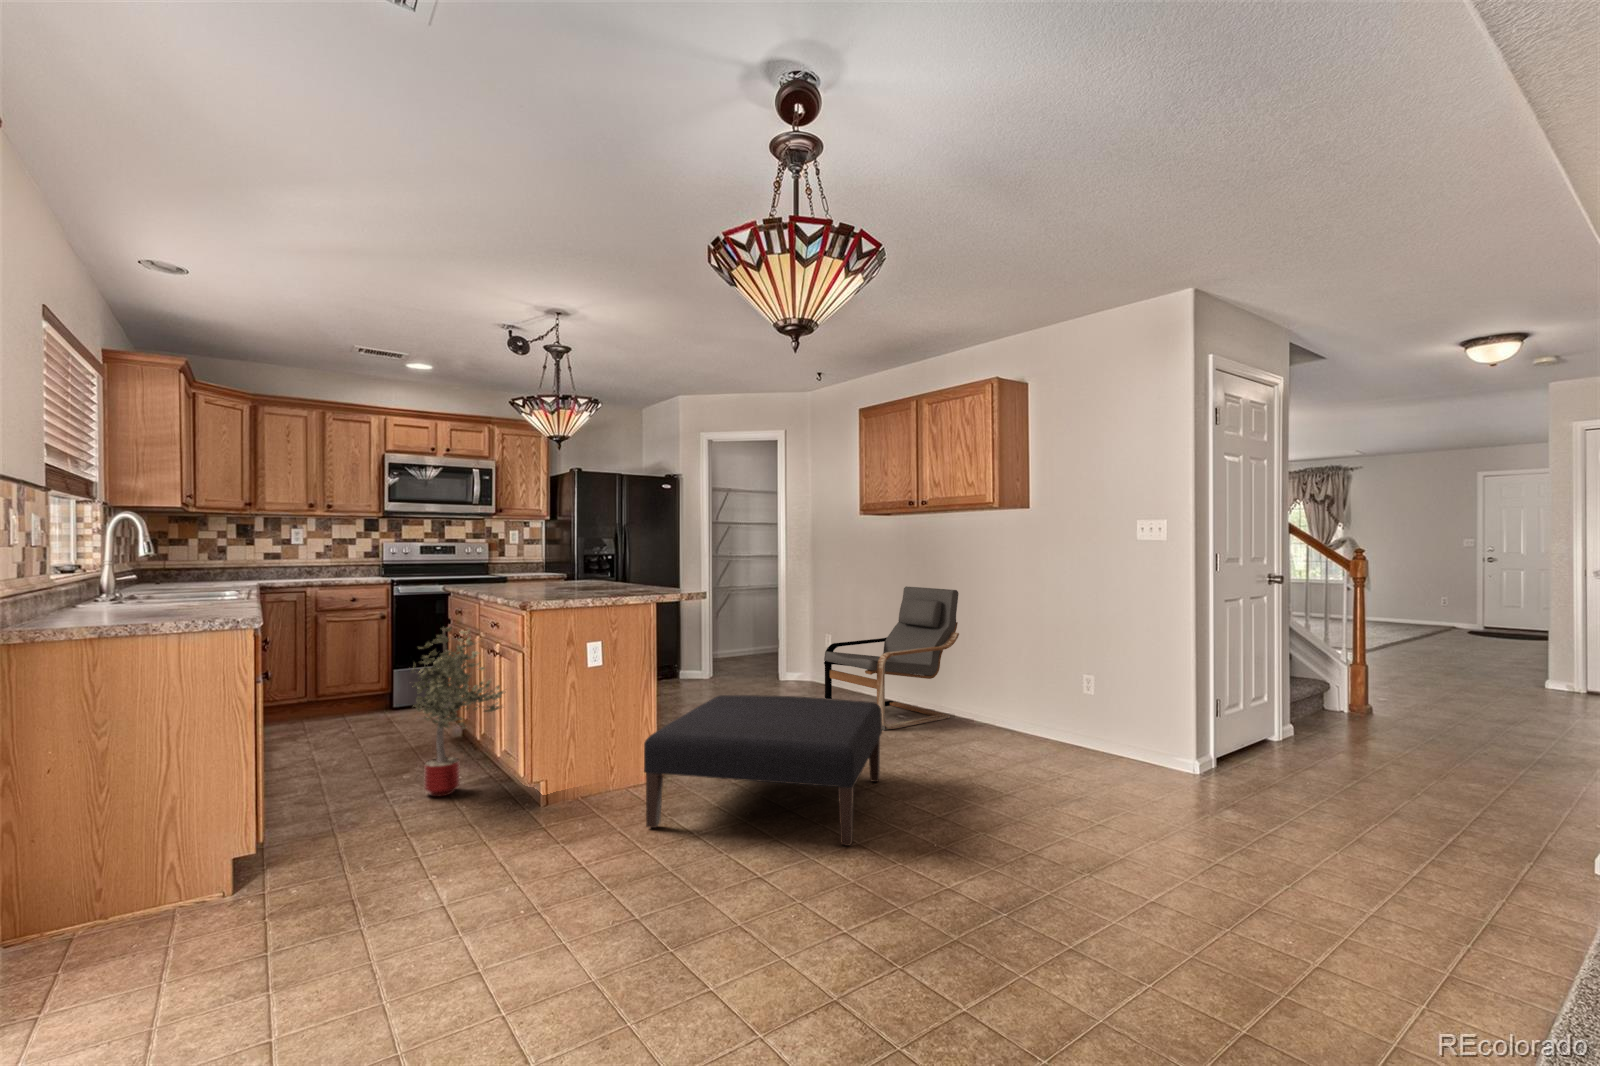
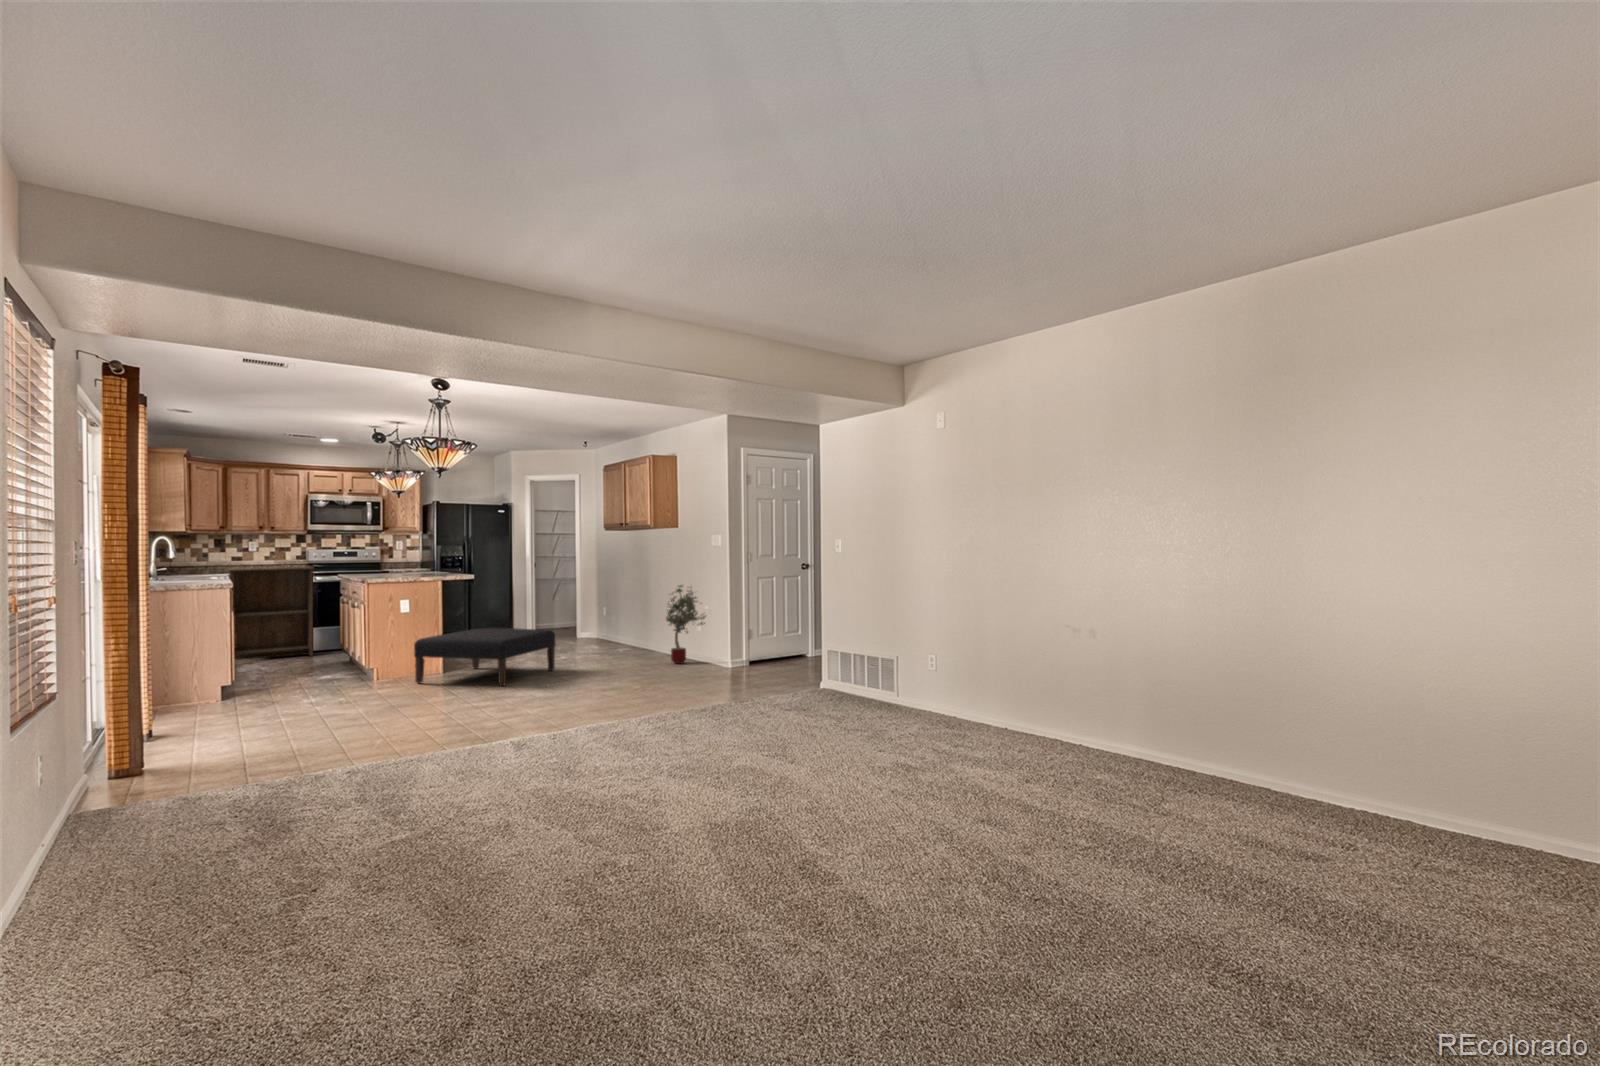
bookshelf: none [256,570,402,740] -> present [228,566,314,660]
armchair: present [824,586,959,730] -> none [568,574,651,655]
potted tree: present [411,627,506,797] -> present [666,585,706,664]

